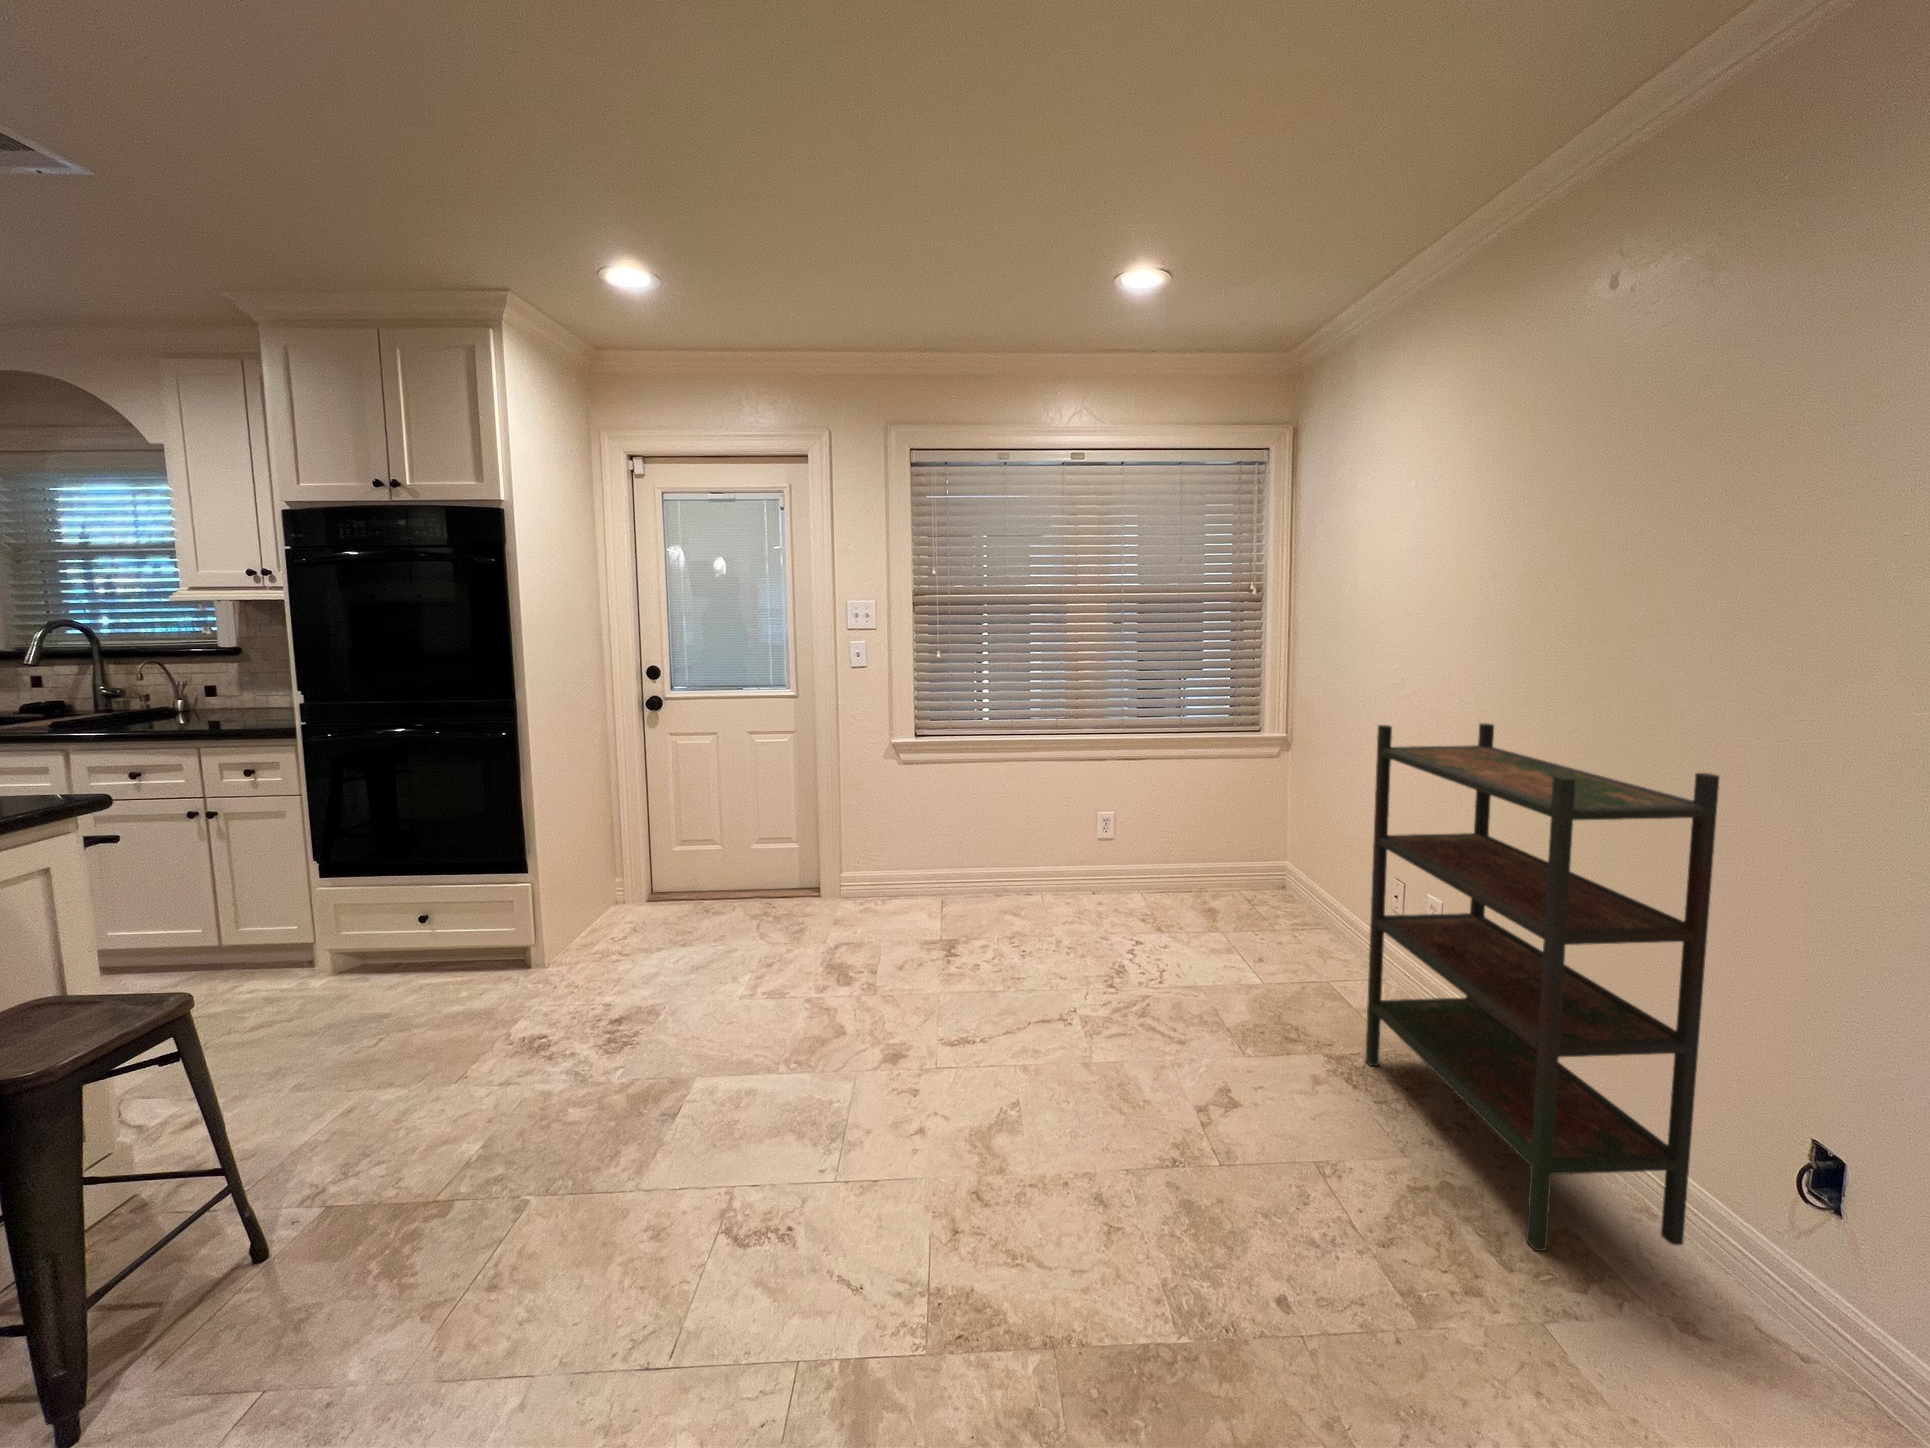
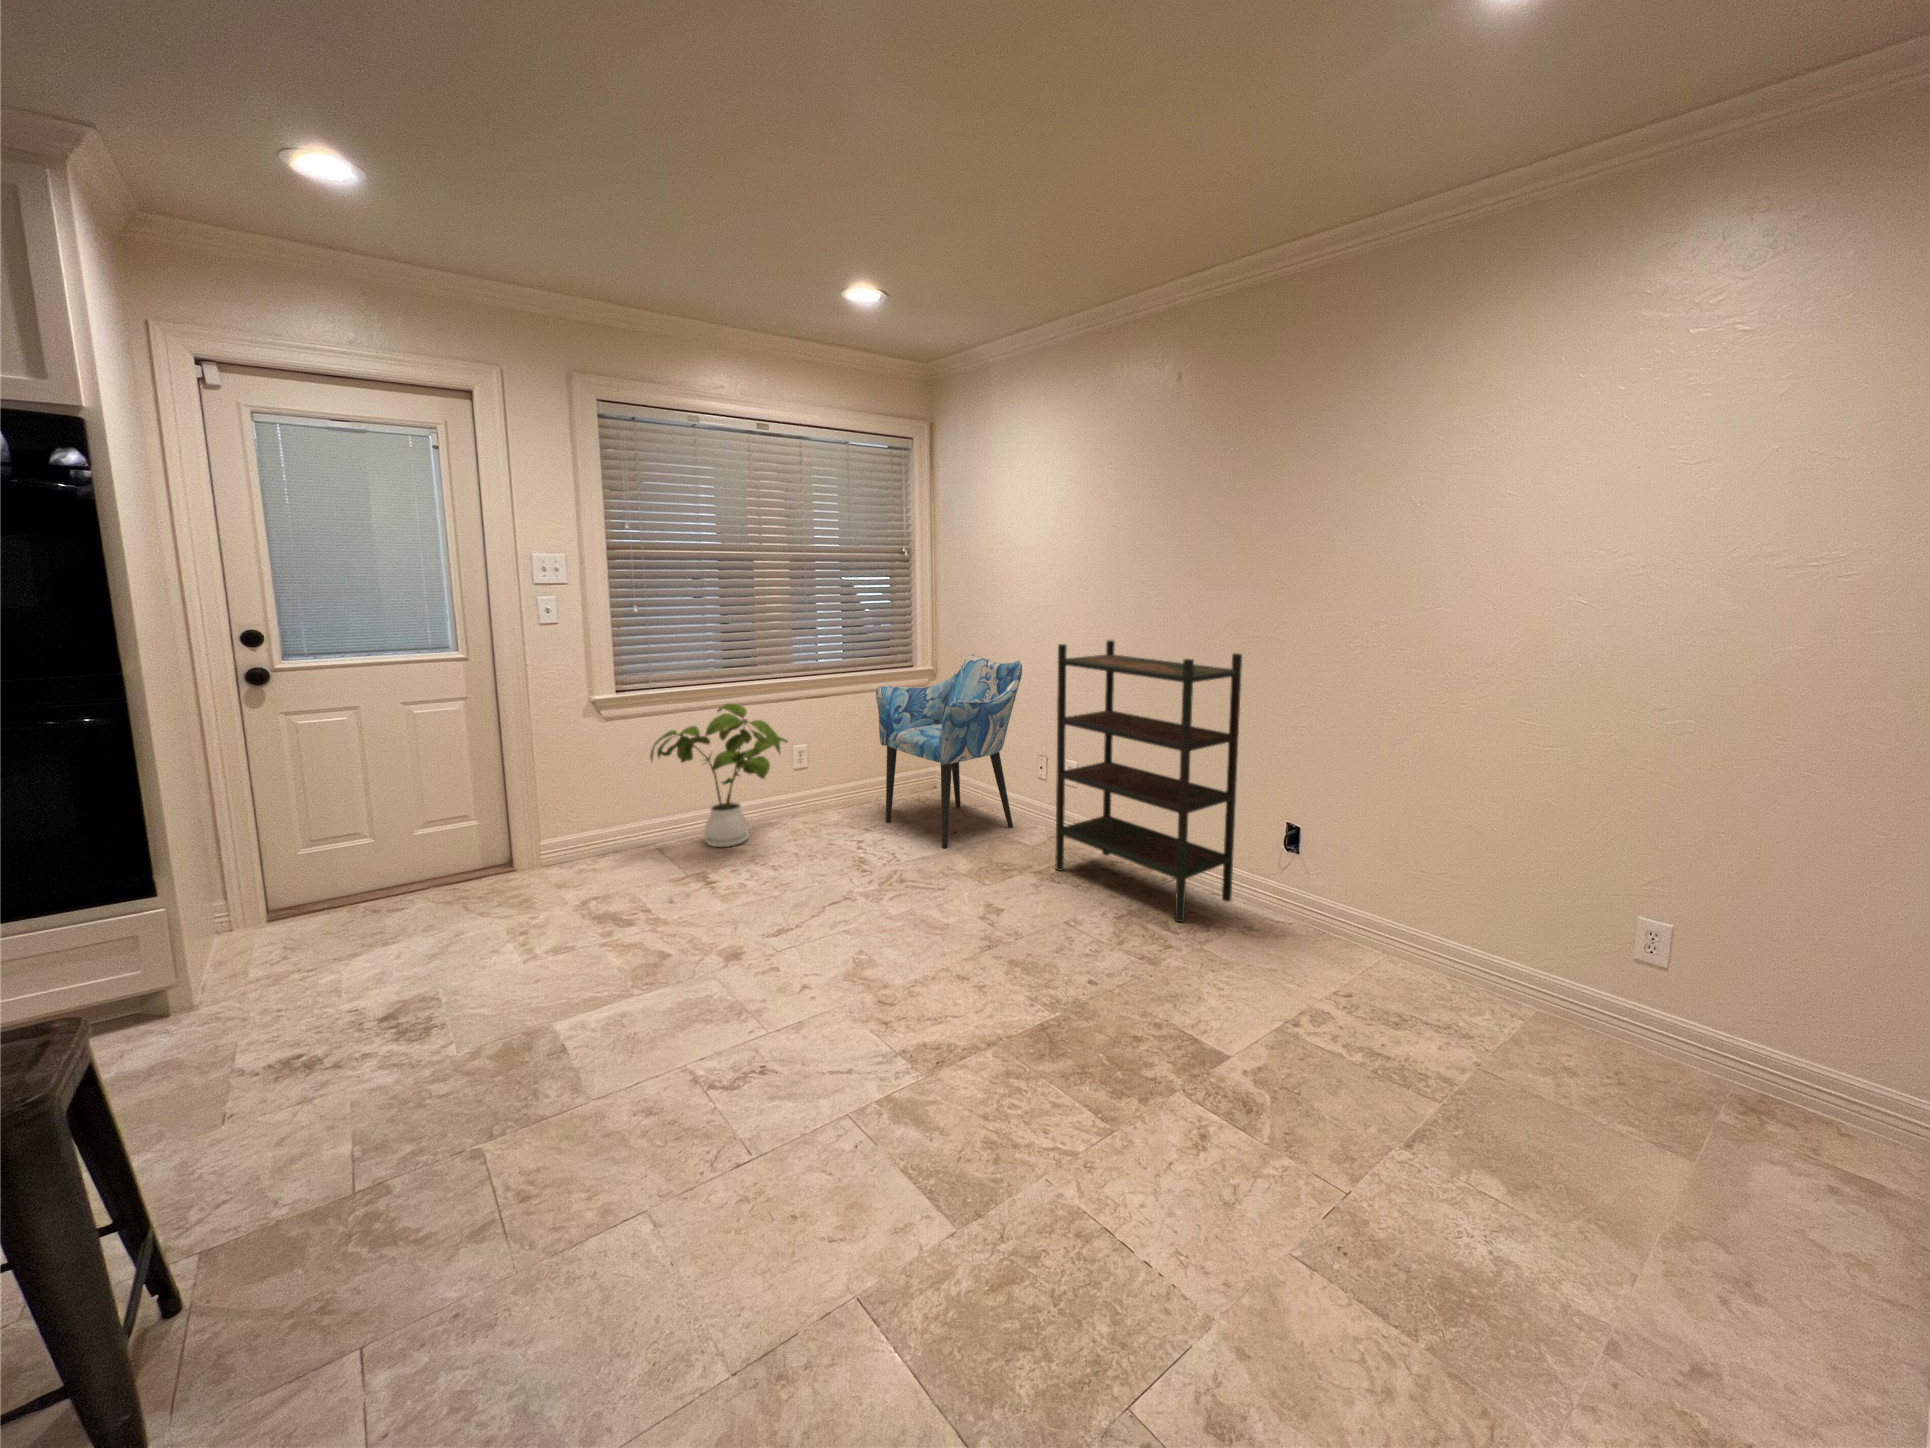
armchair: none [1181,724,1371,979] -> present [876,654,1022,848]
house plant: none [935,759,1083,914] -> present [650,704,788,847]

